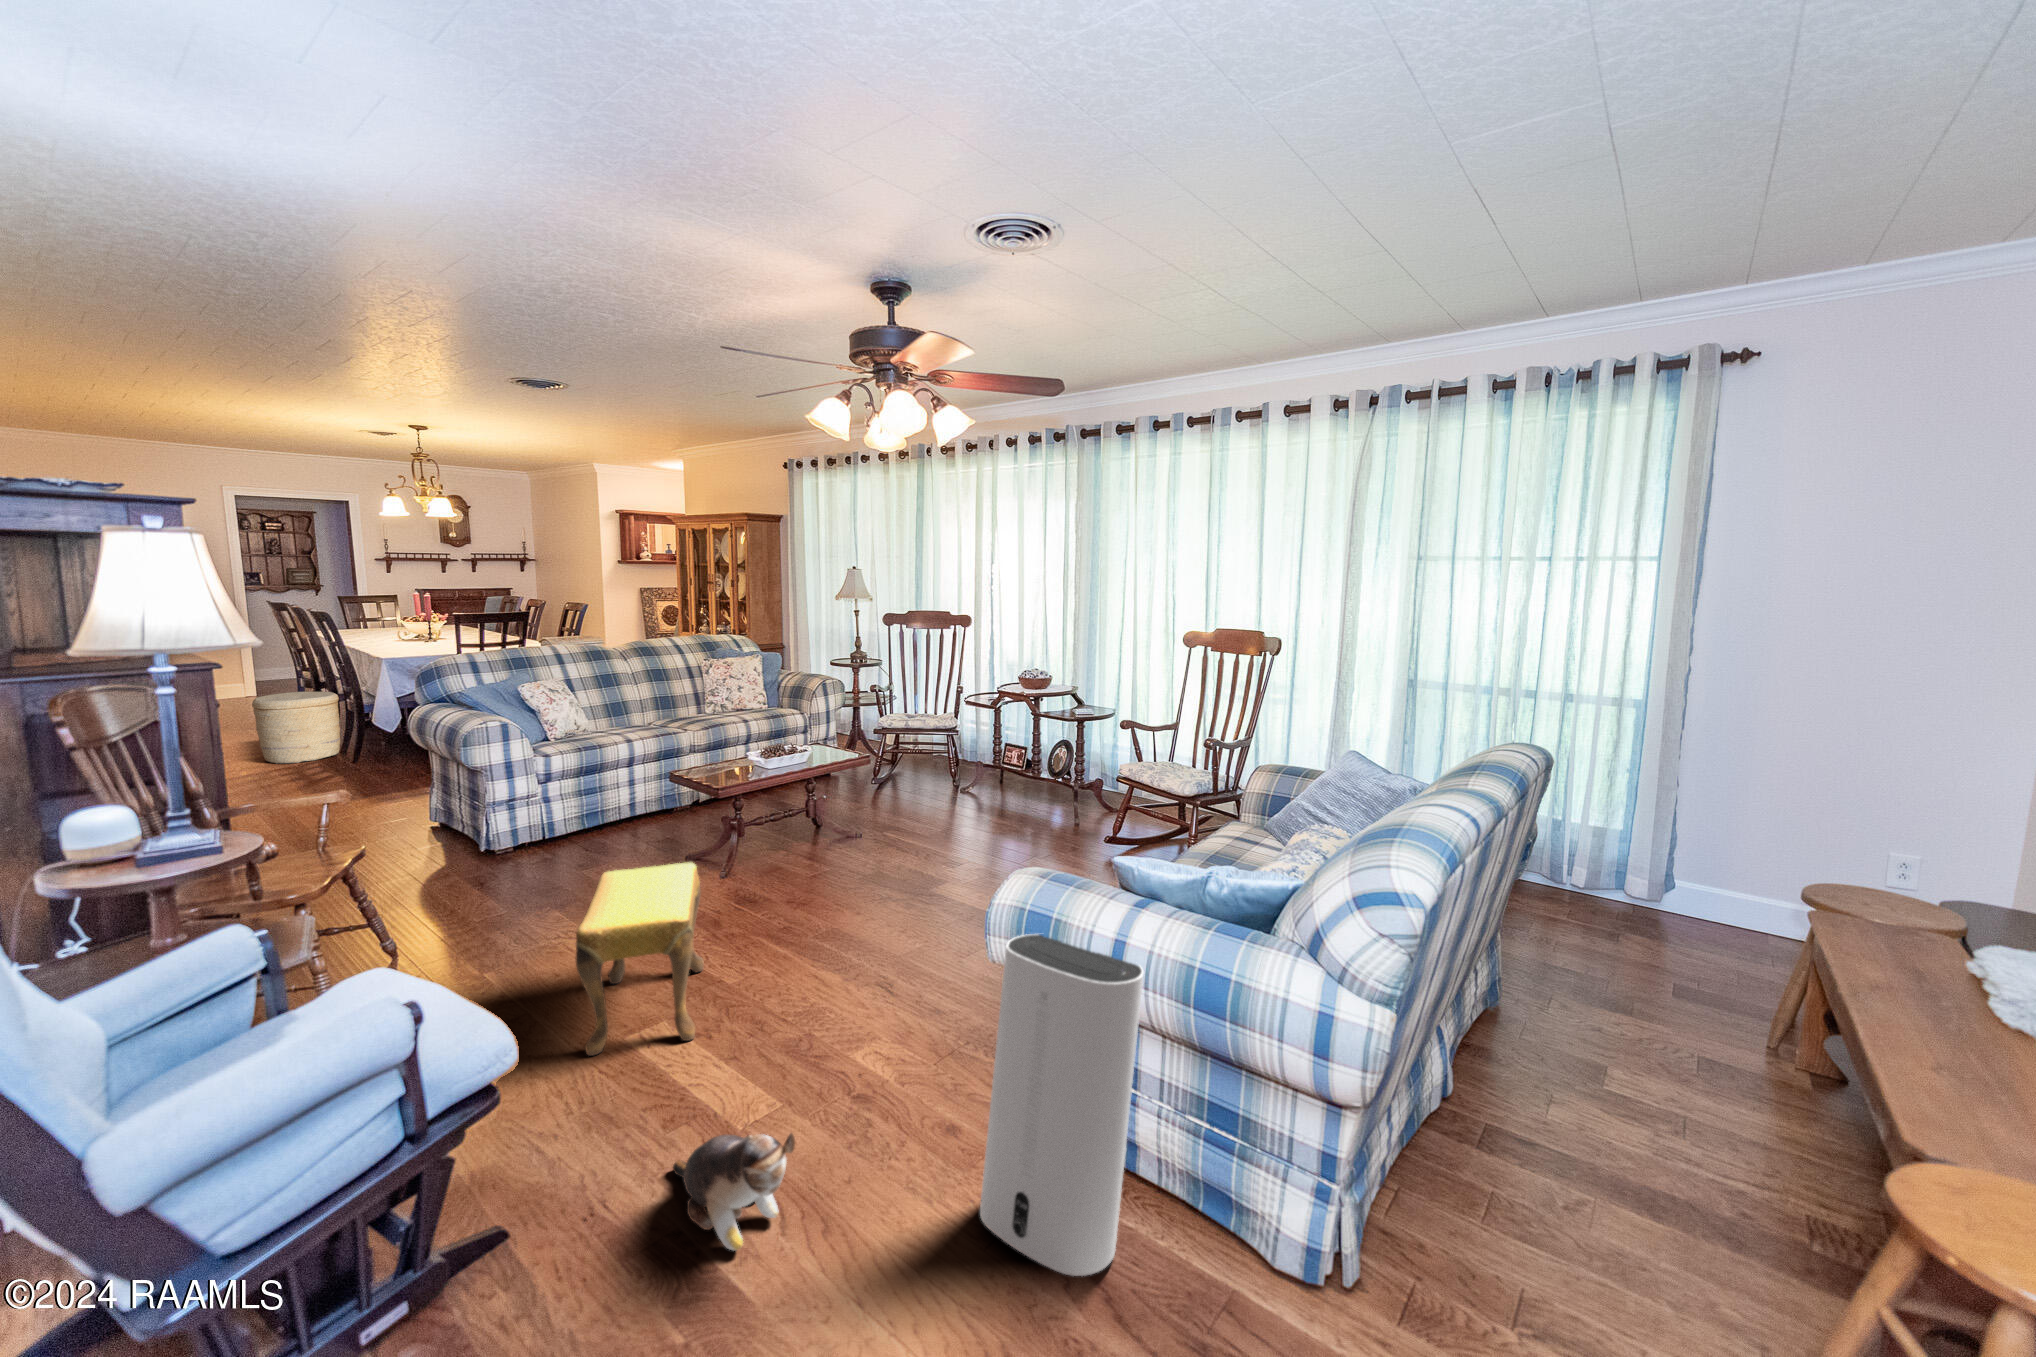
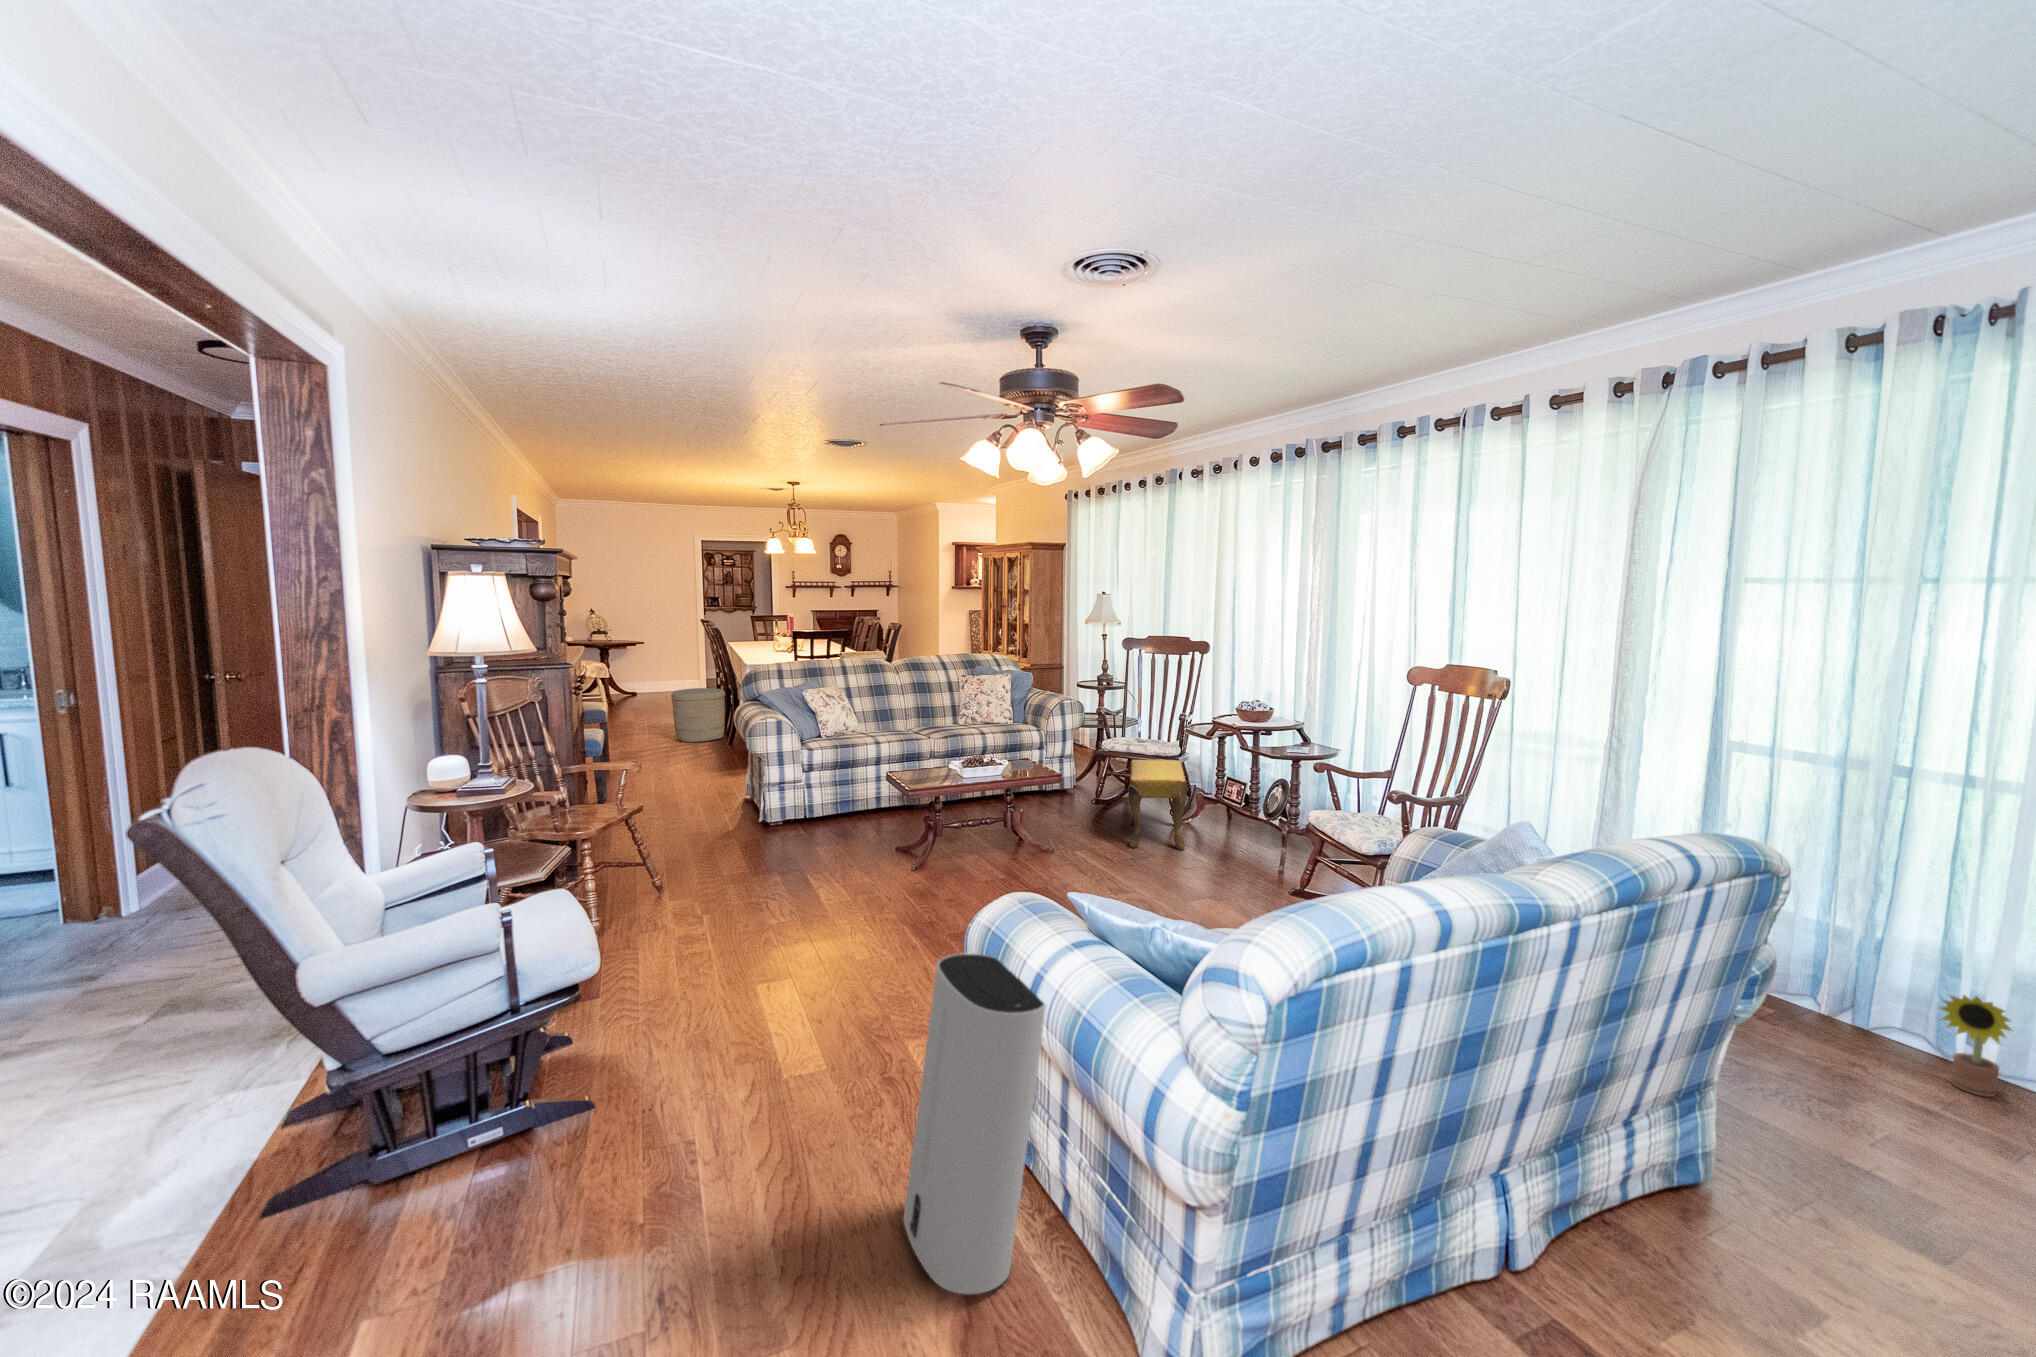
decorative plant: none [1570,840,1614,908] -> present [1940,995,2011,1097]
footstool: present [576,862,704,1056] -> present [1128,760,1187,850]
plush toy: present [673,1133,795,1250] -> none [703,1075,765,1172]

